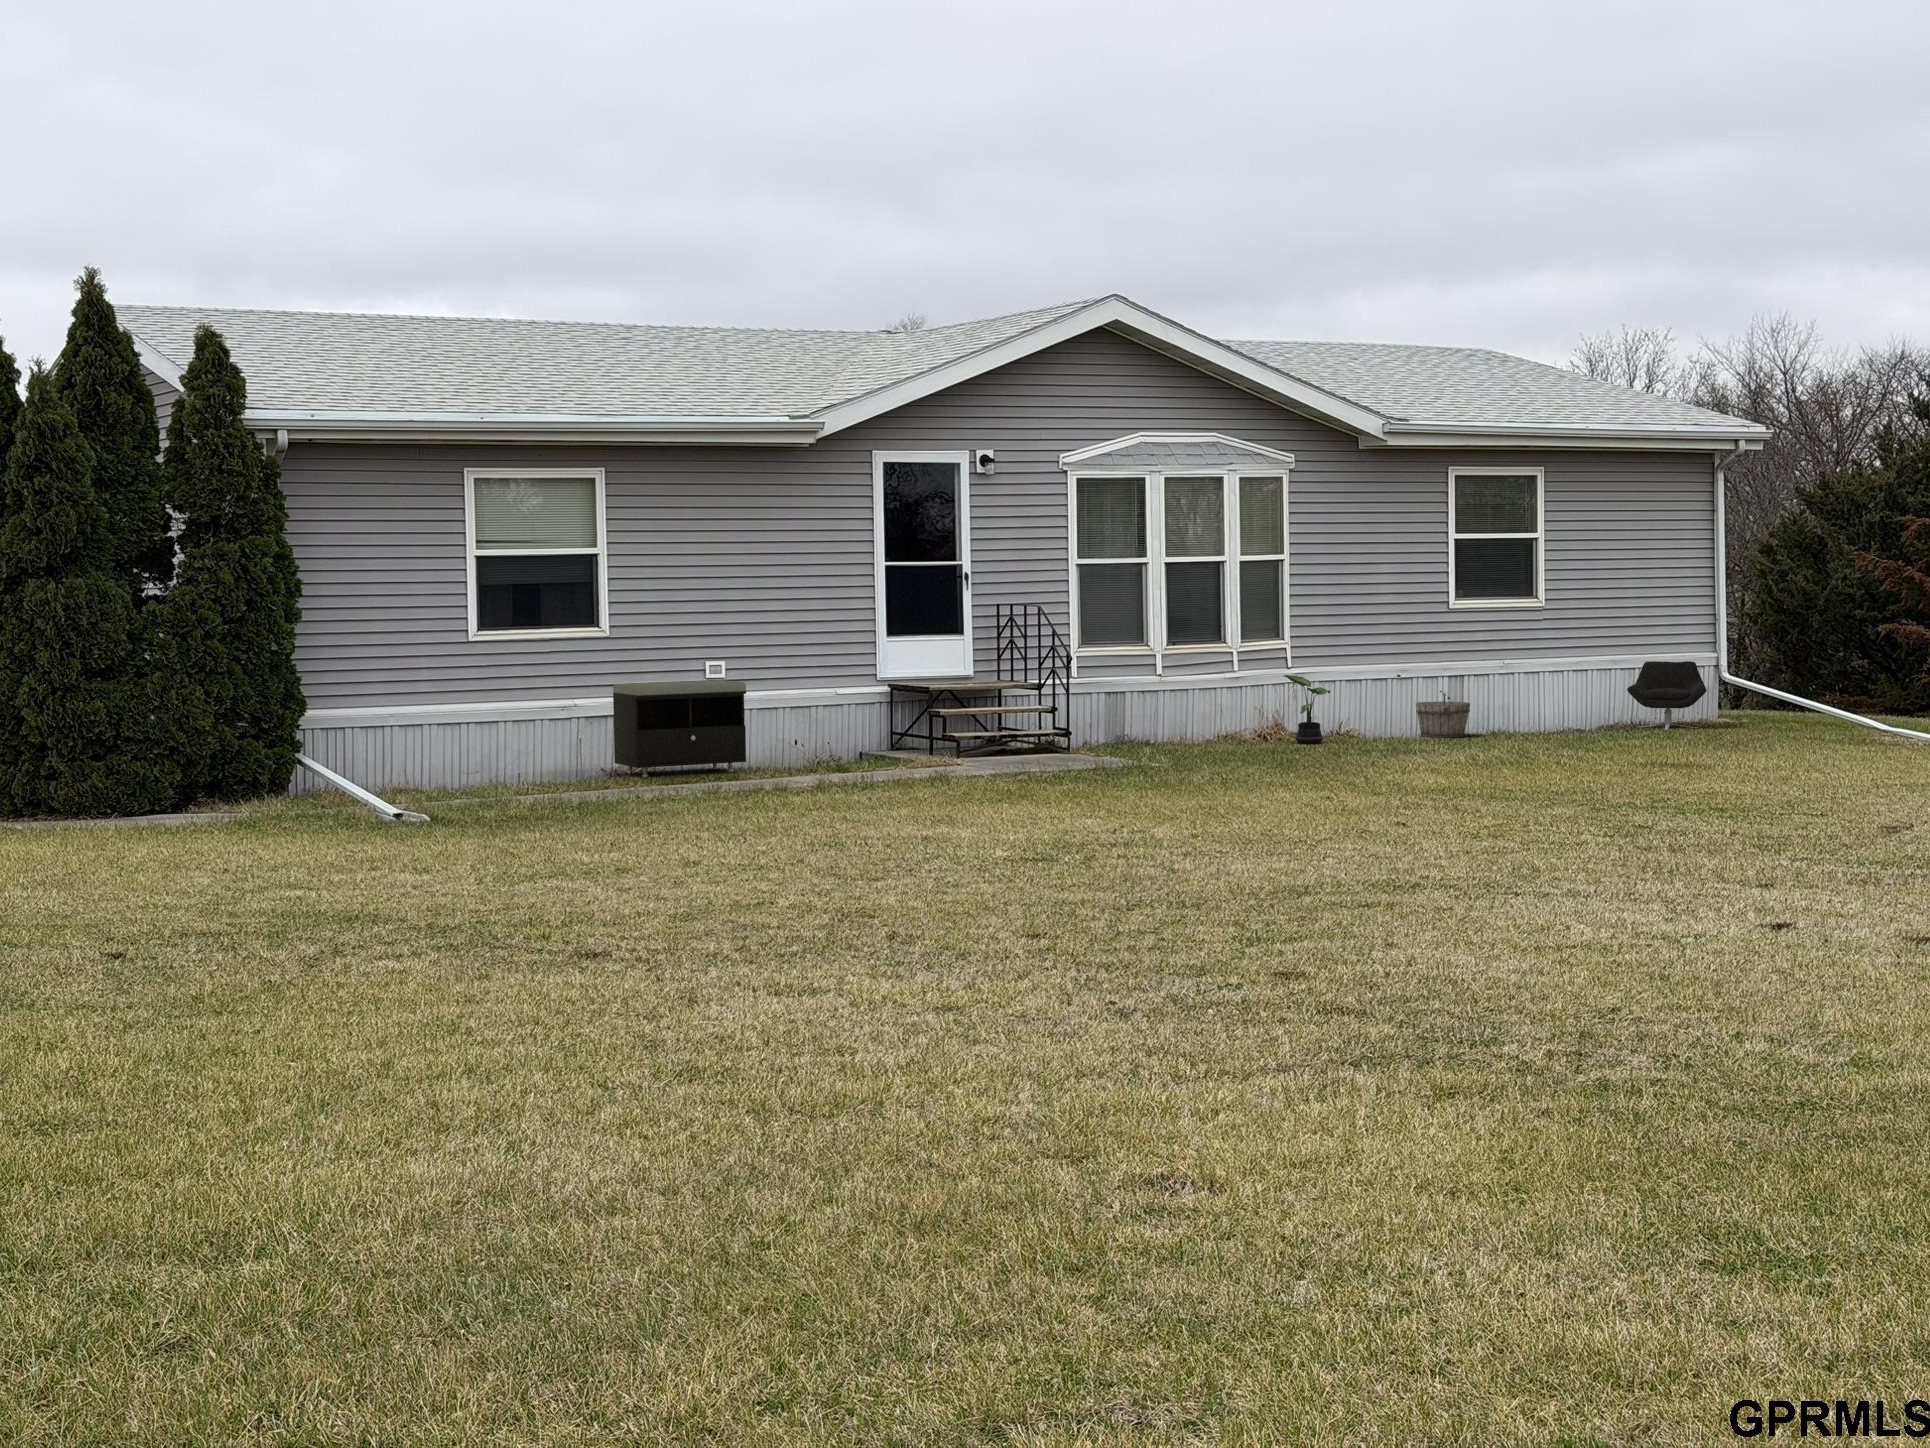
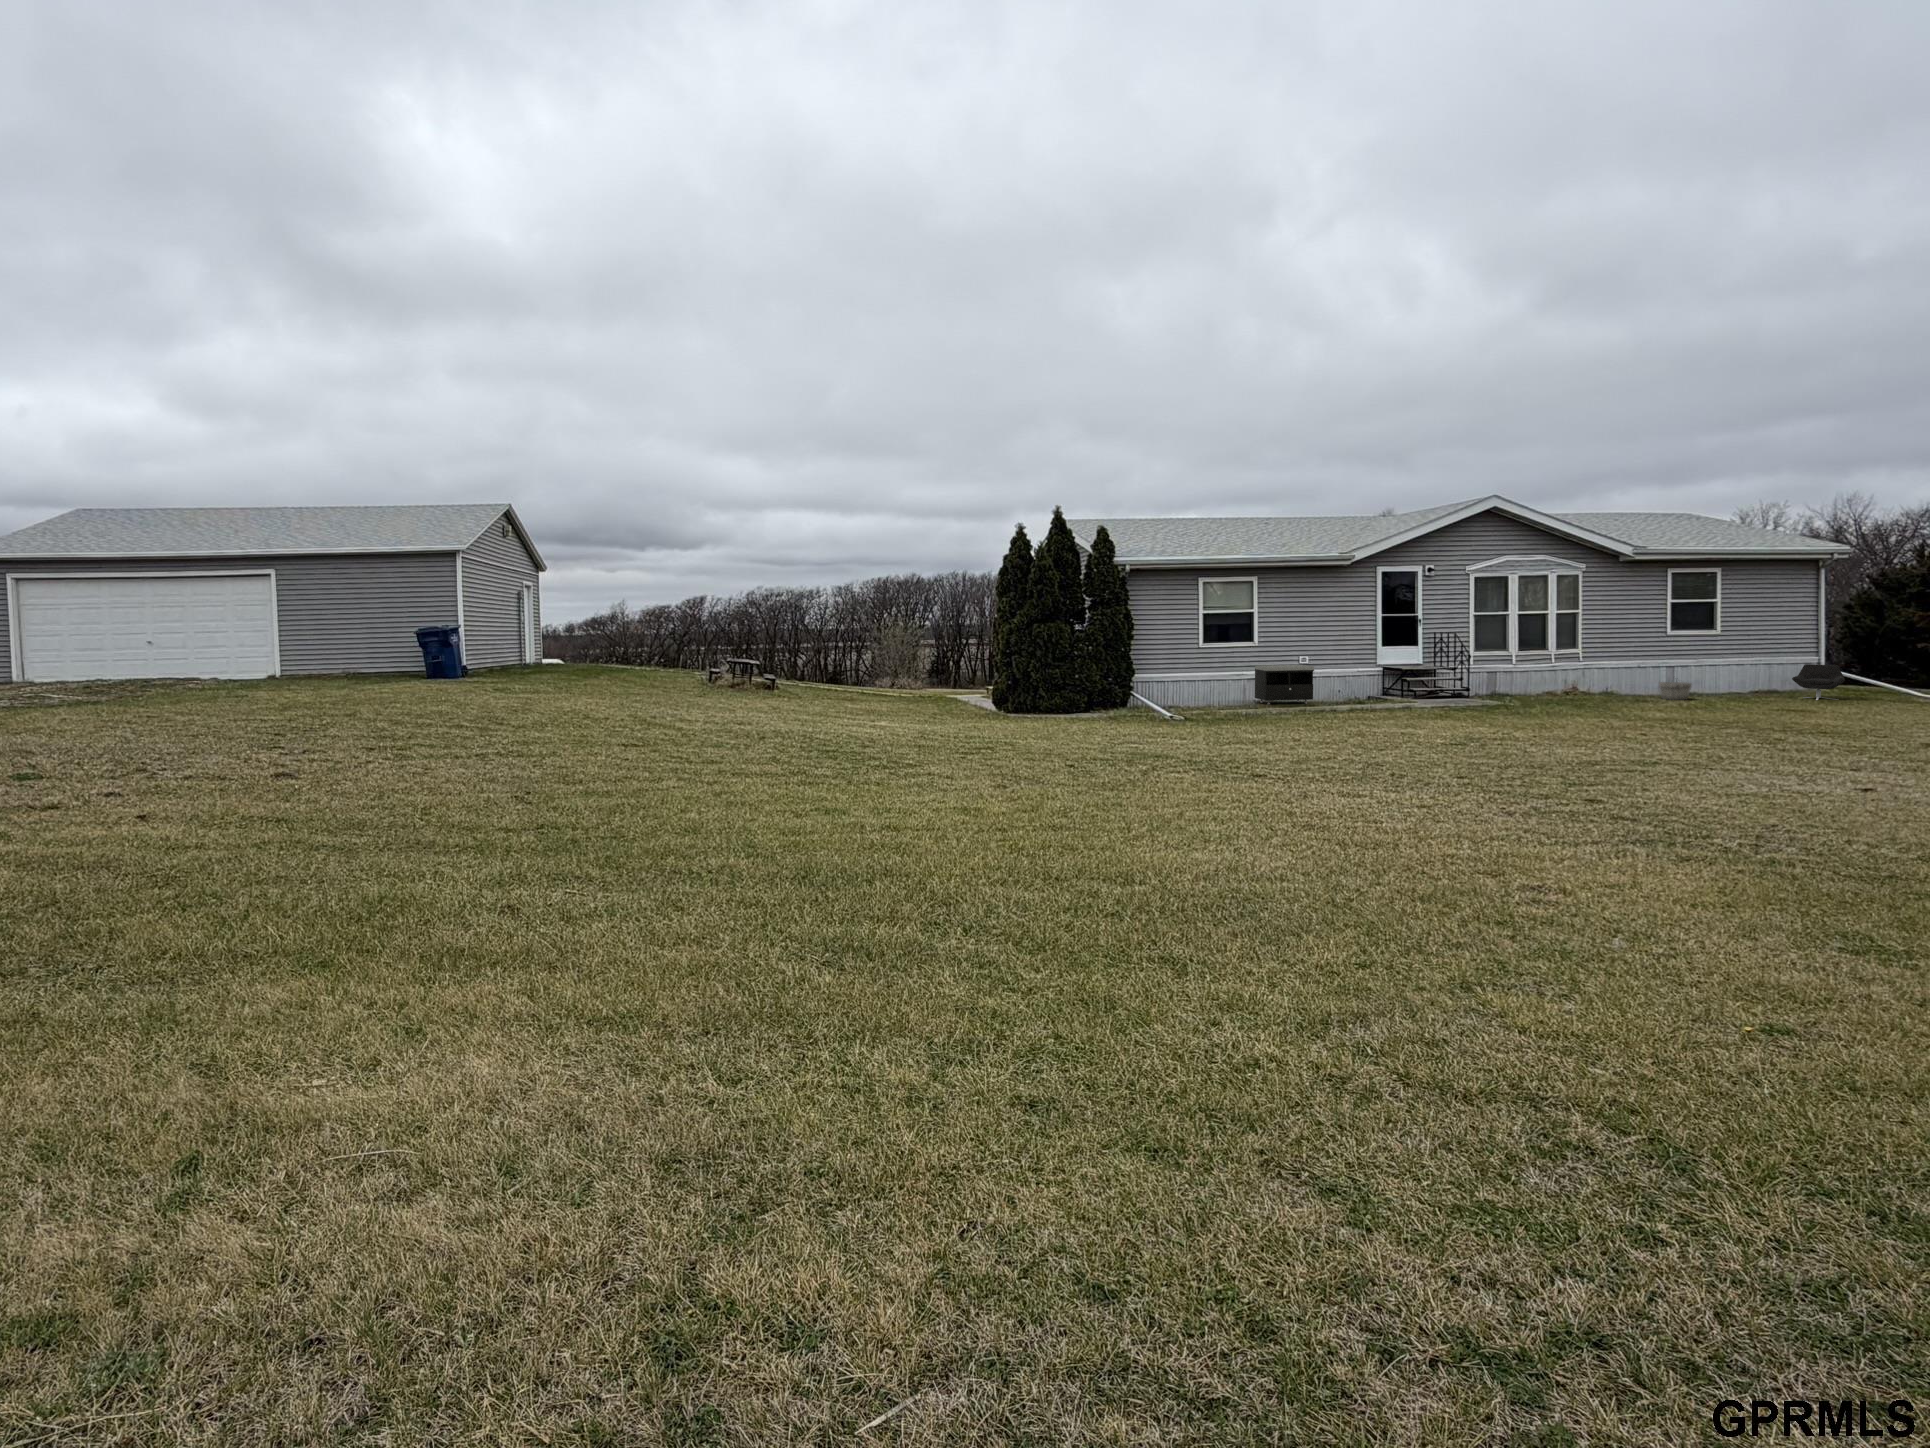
potted plant: present [1284,675,1330,744] -> none [1582,667,1609,700]

